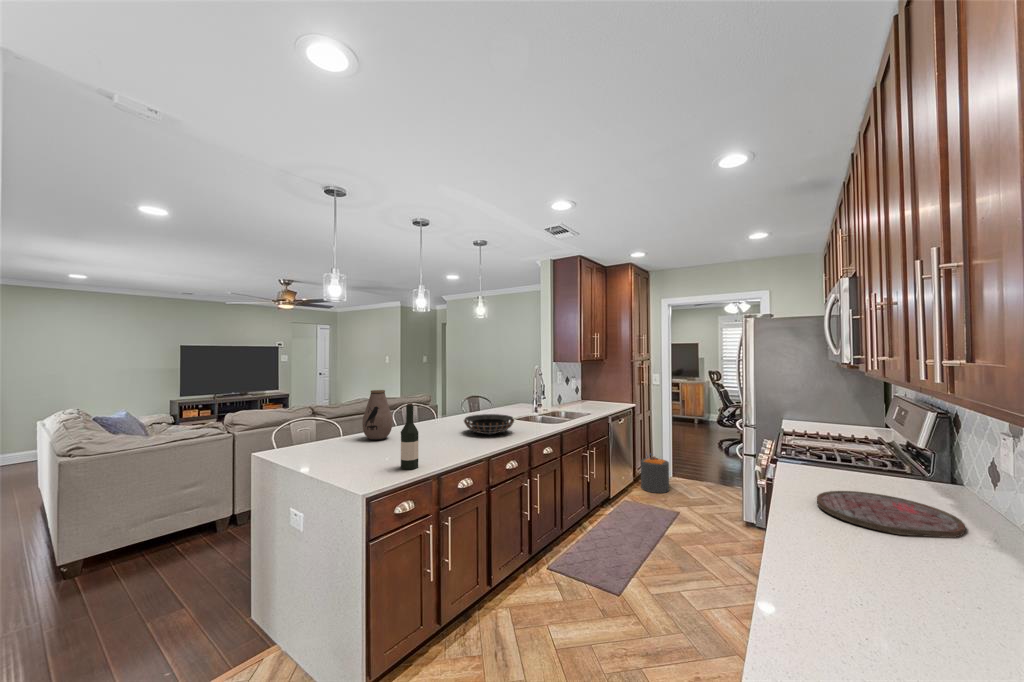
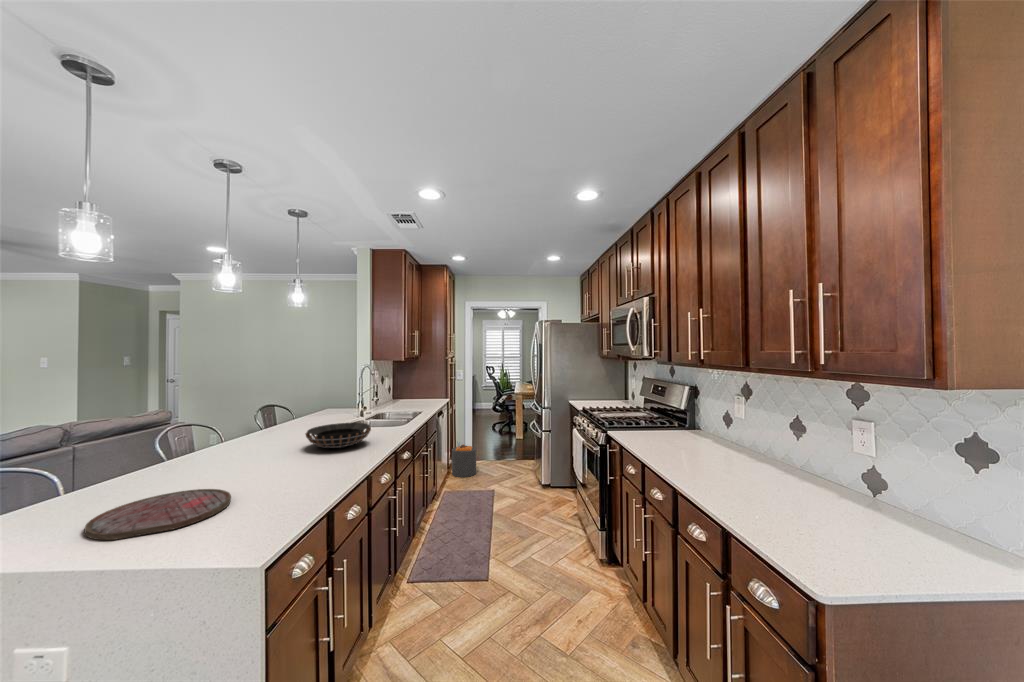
vase: present [362,390,392,440] -> none [145,407,202,485]
wine bottle: present [401,403,418,470] -> none [274,420,303,515]
cutting board: present [817,491,965,538] -> present [85,489,231,540]

